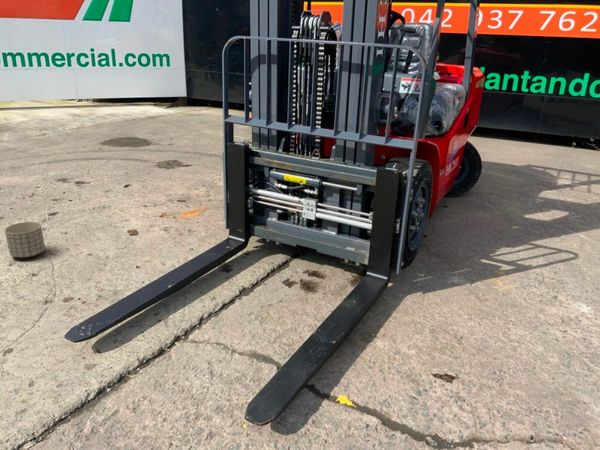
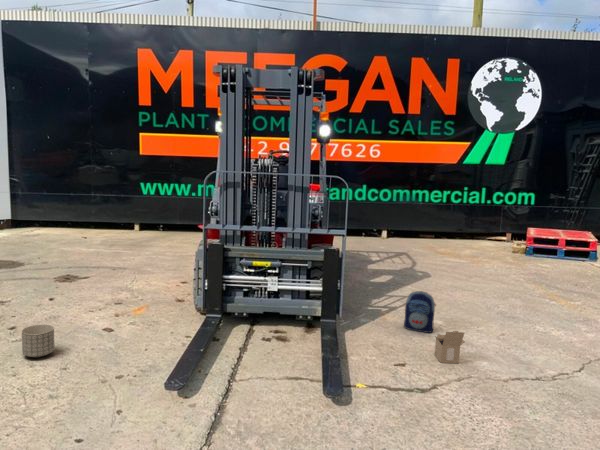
backpack: none [513,253,574,324] -> present [404,291,436,333]
cardboard box: none [524,342,579,402] -> present [435,331,465,363]

